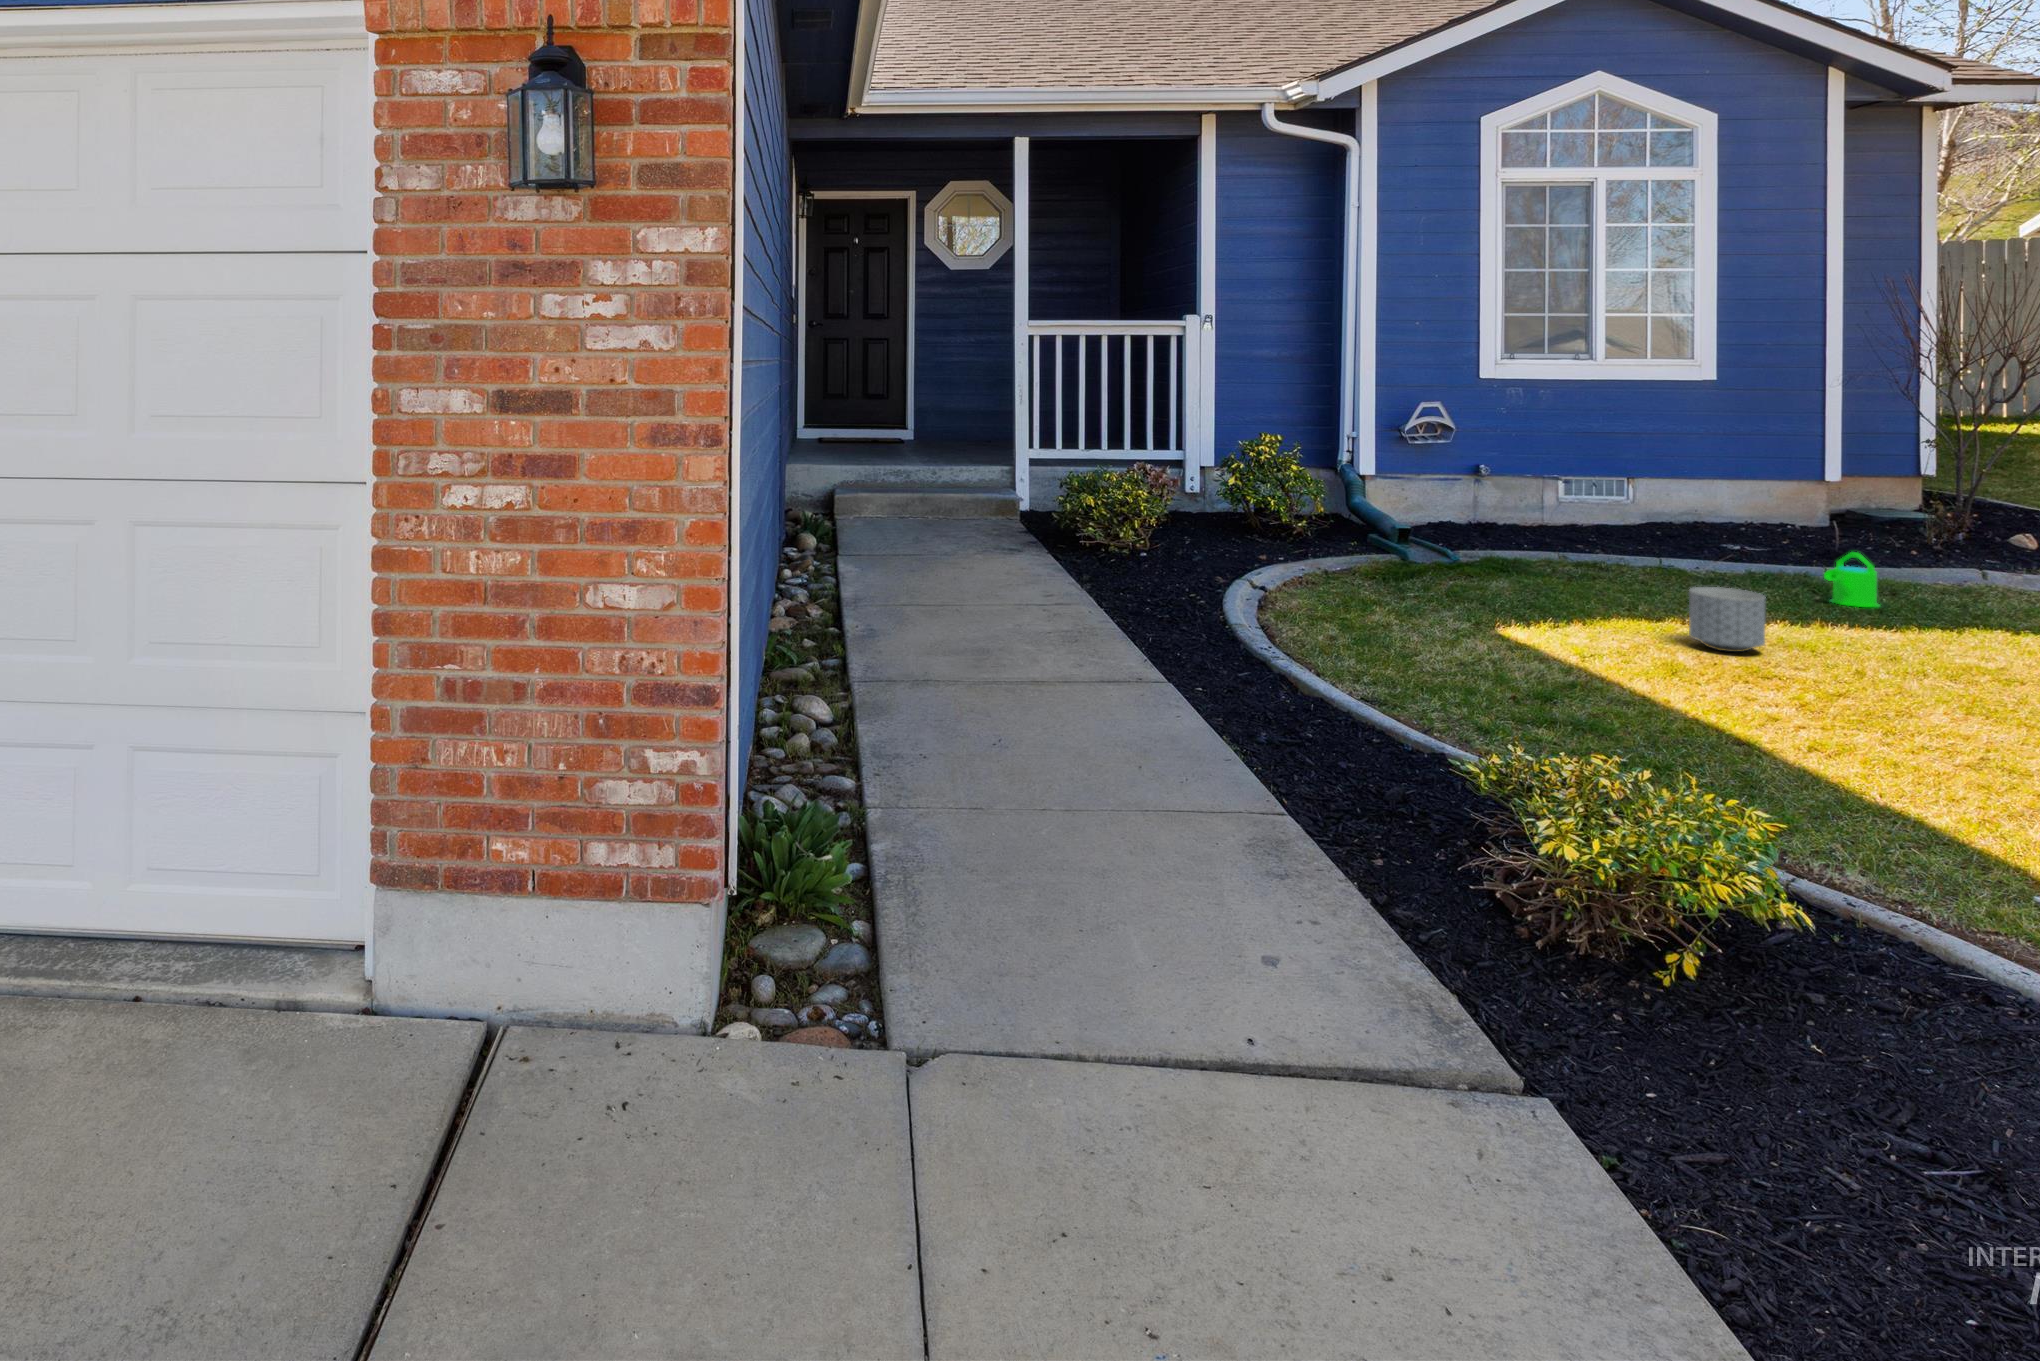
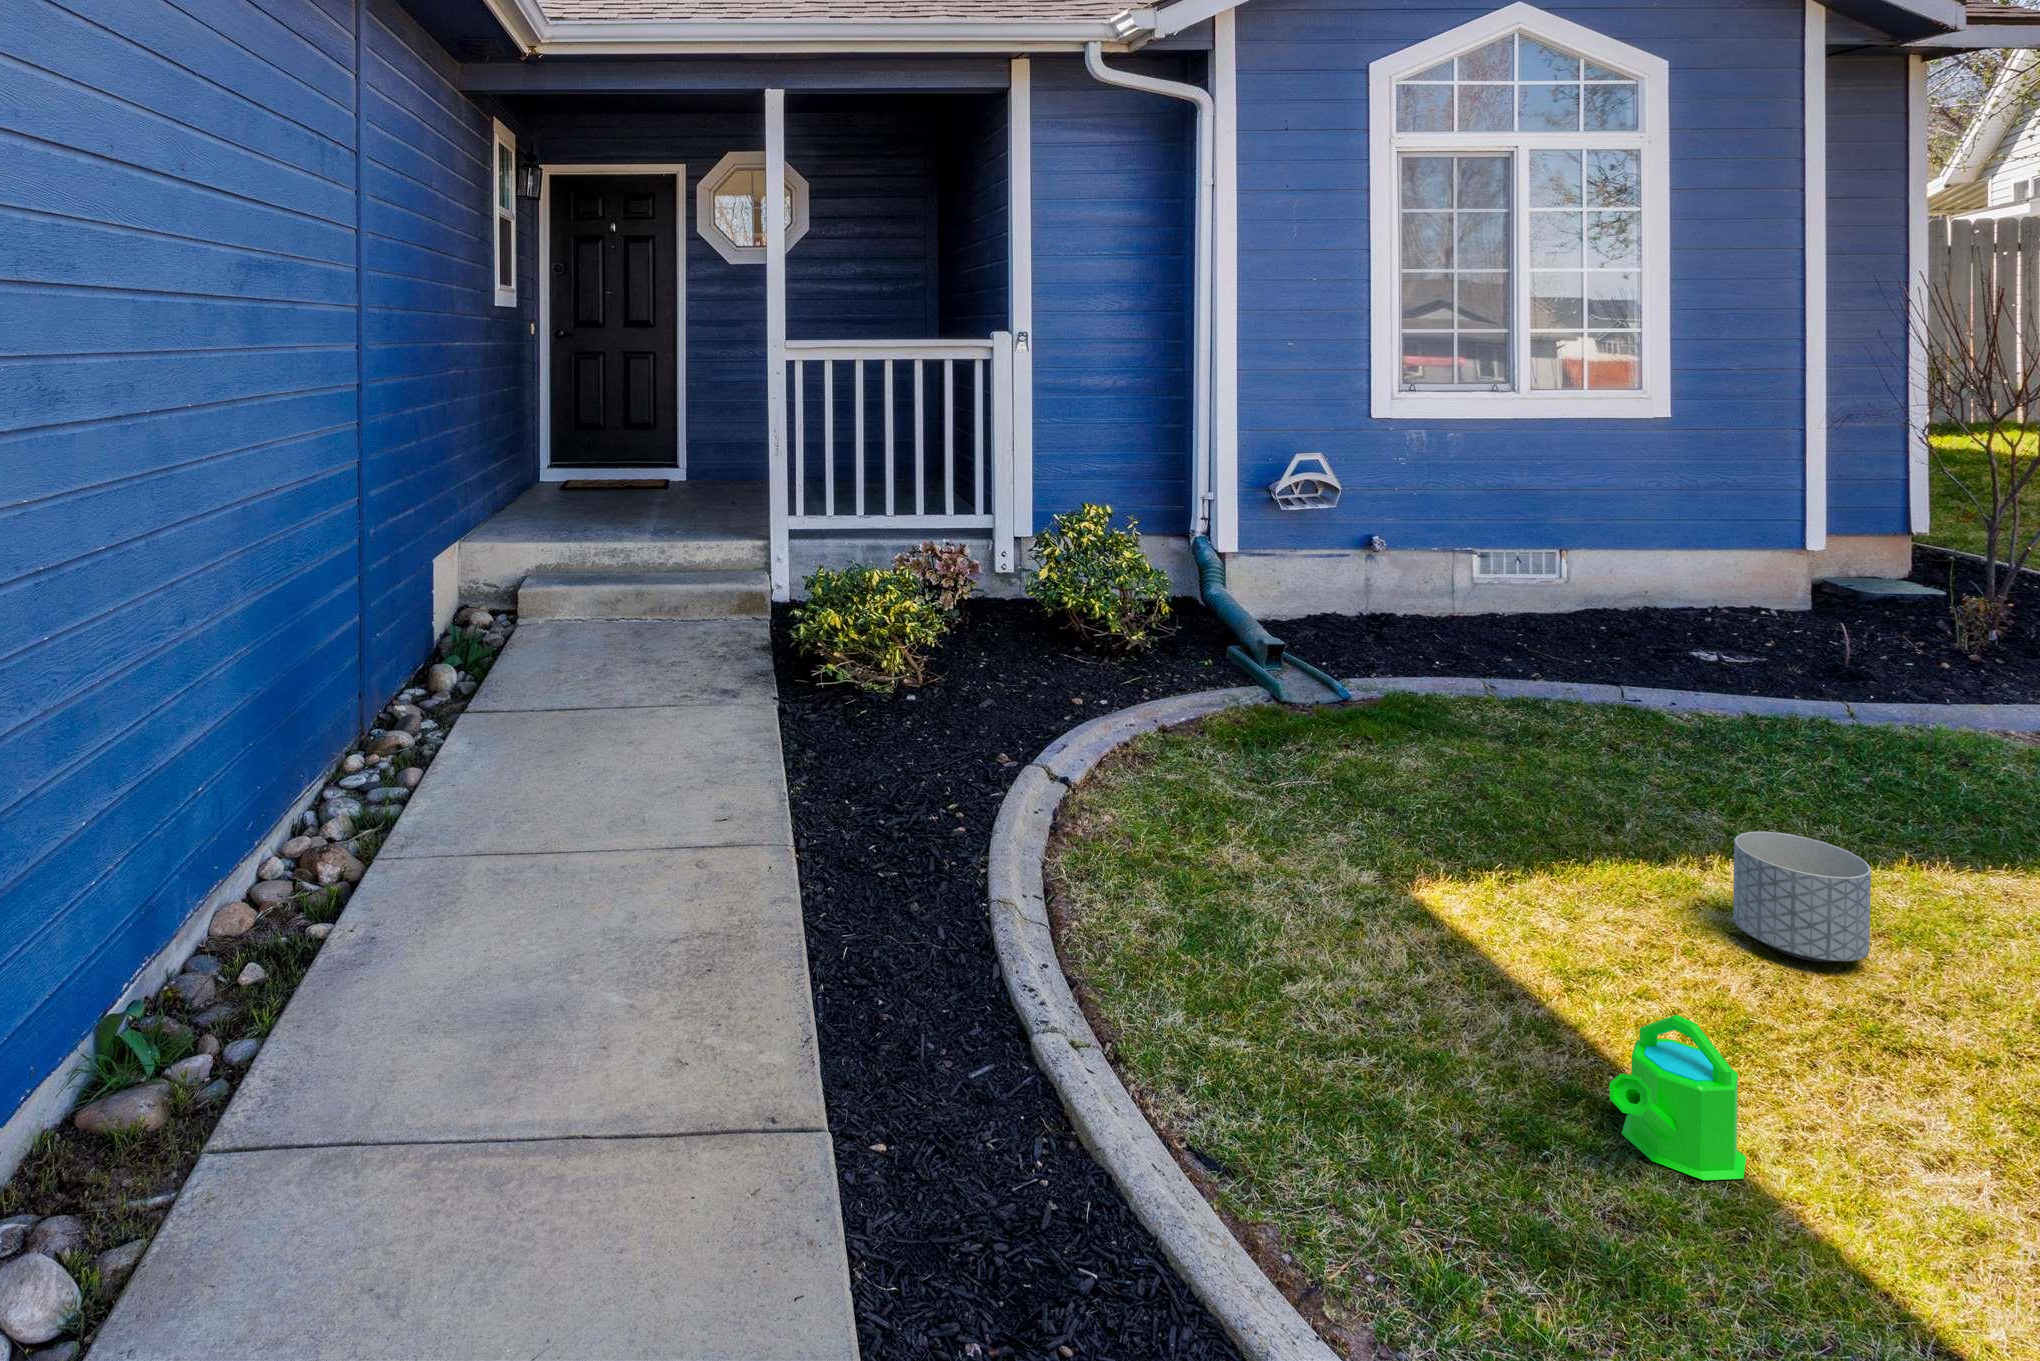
watering can: present [1824,552,1880,607] -> present [1609,1015,1746,1180]

